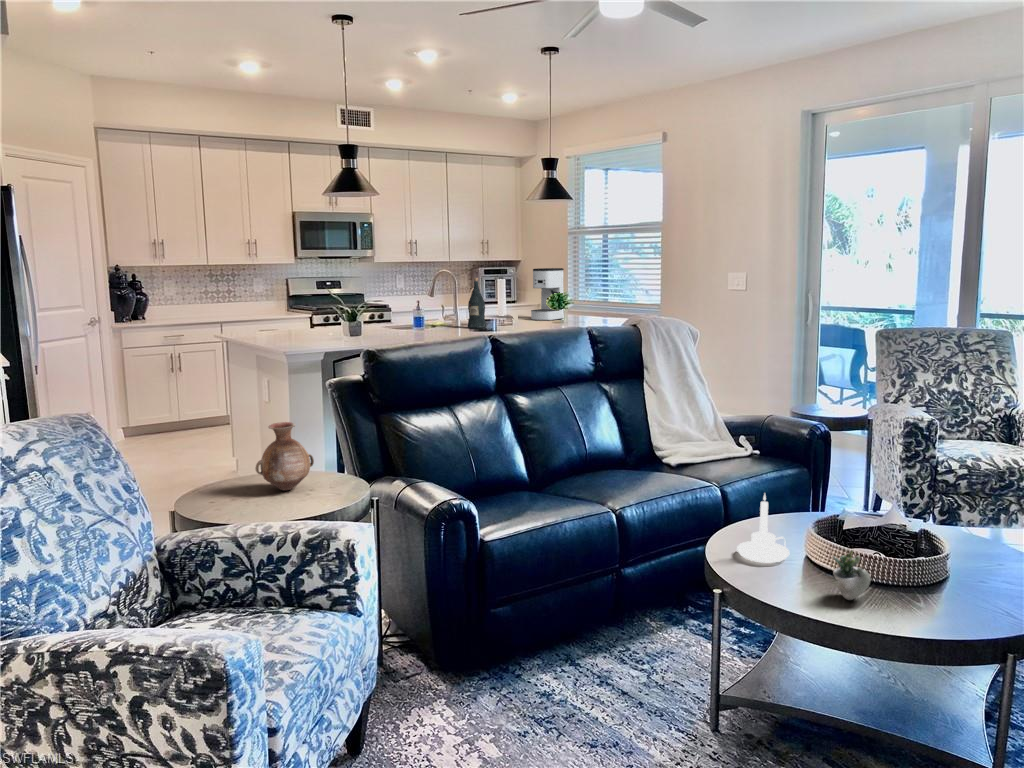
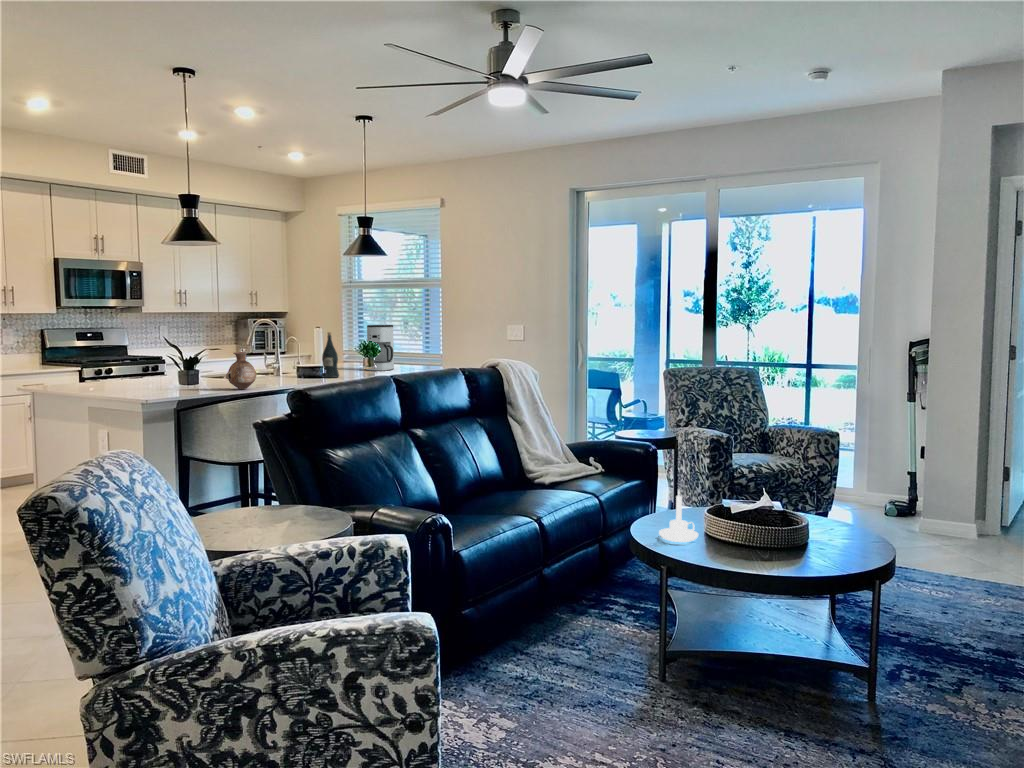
vase: present [256,422,314,490] -> present [226,352,257,389]
succulent plant: present [833,550,885,600] -> none [746,522,791,560]

